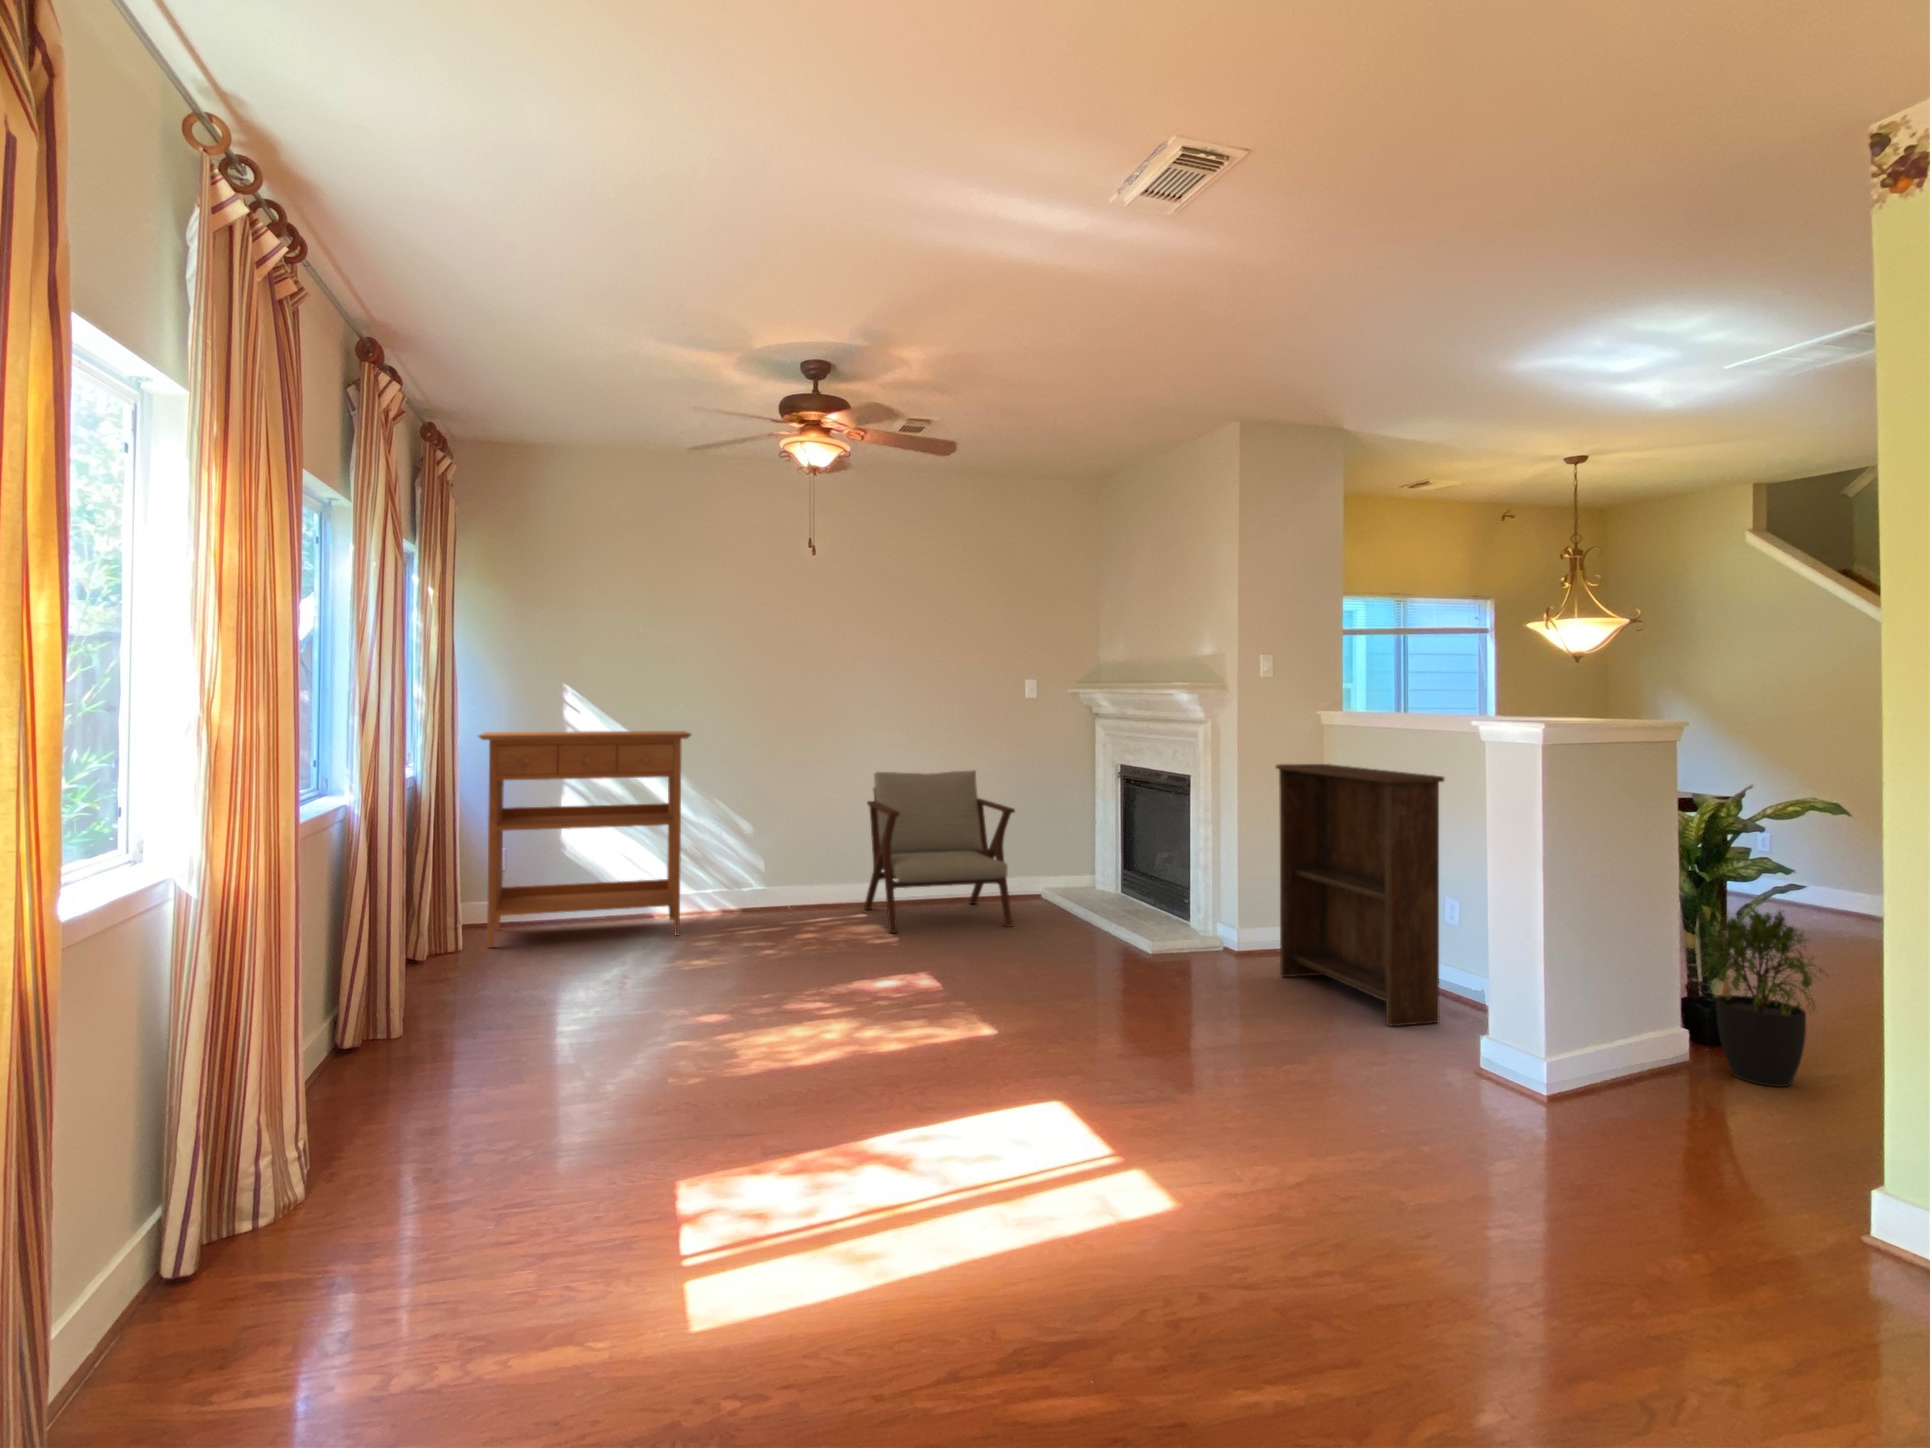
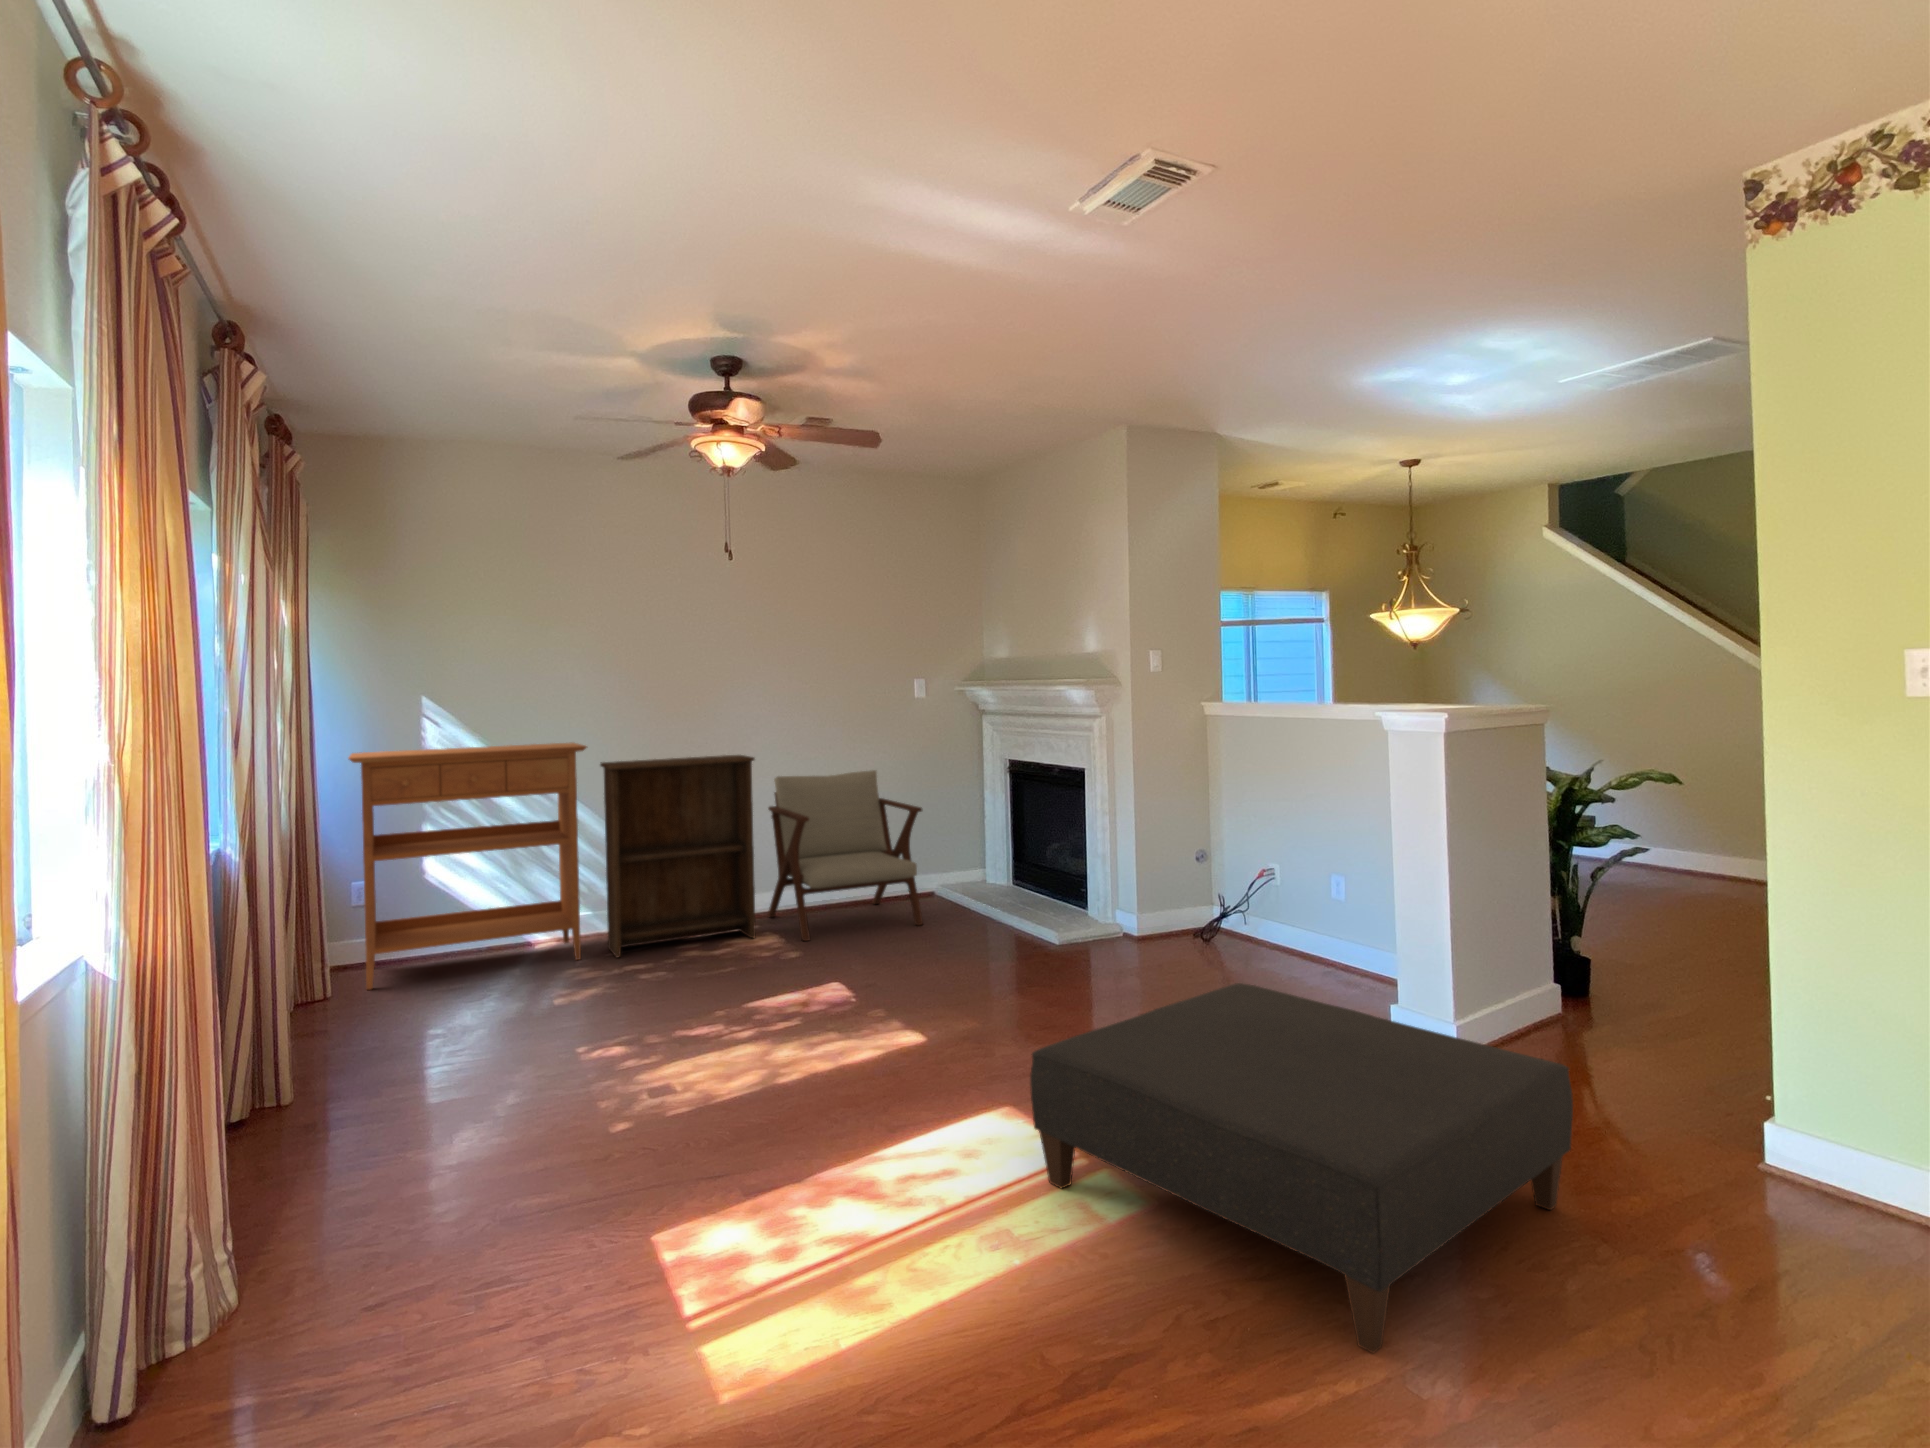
bookshelf: present [1276,764,1445,1026] -> present [600,755,756,958]
potted plant: present [1702,909,1827,1087] -> none [1568,868,1680,1027]
ottoman: none [1039,996,1621,1374] -> present [1030,983,1573,1353]

